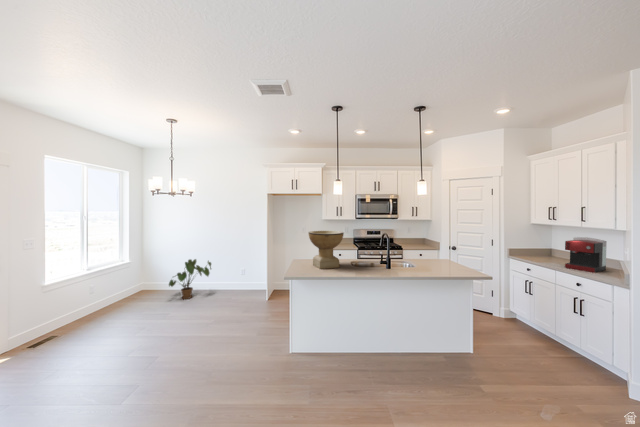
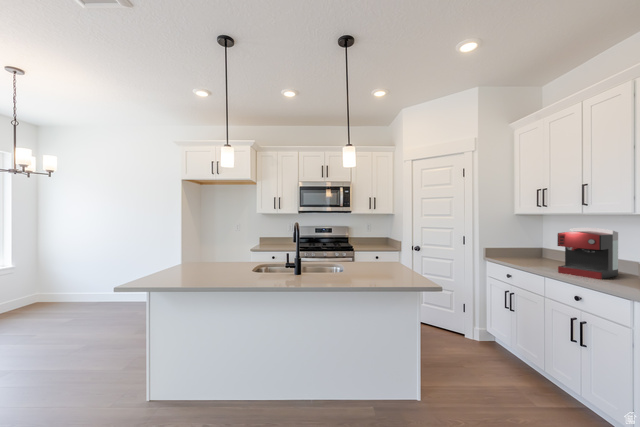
decorative bowl: present [308,231,344,269] -> none [181,220,236,275]
house plant: present [169,259,211,299] -> none [47,263,118,315]

